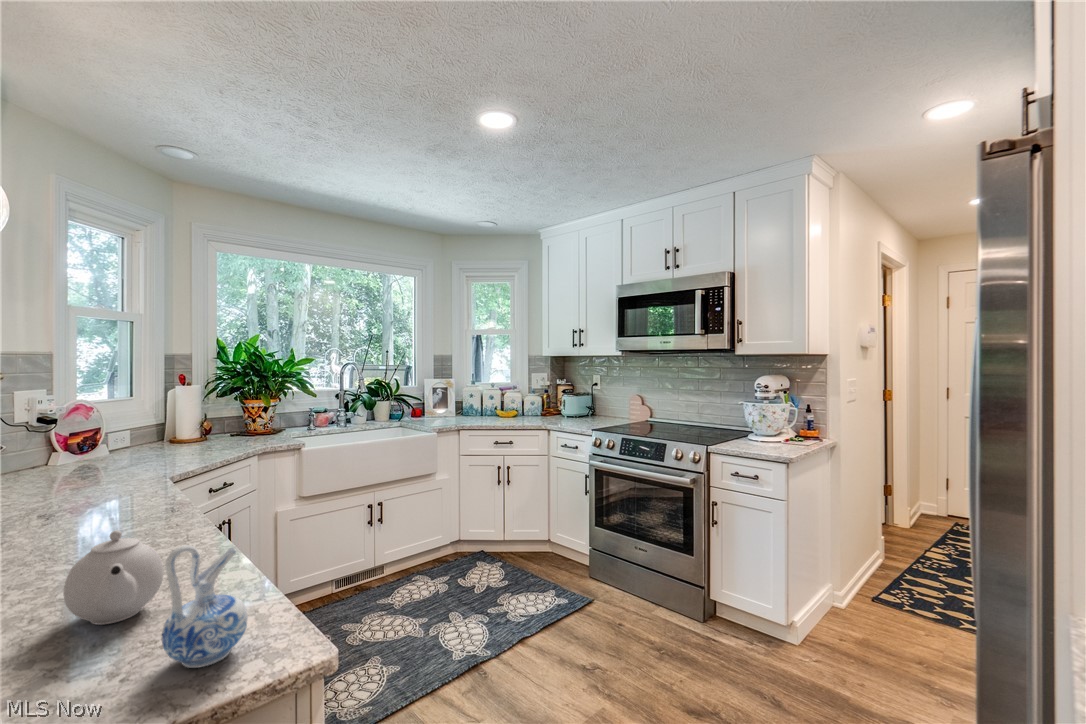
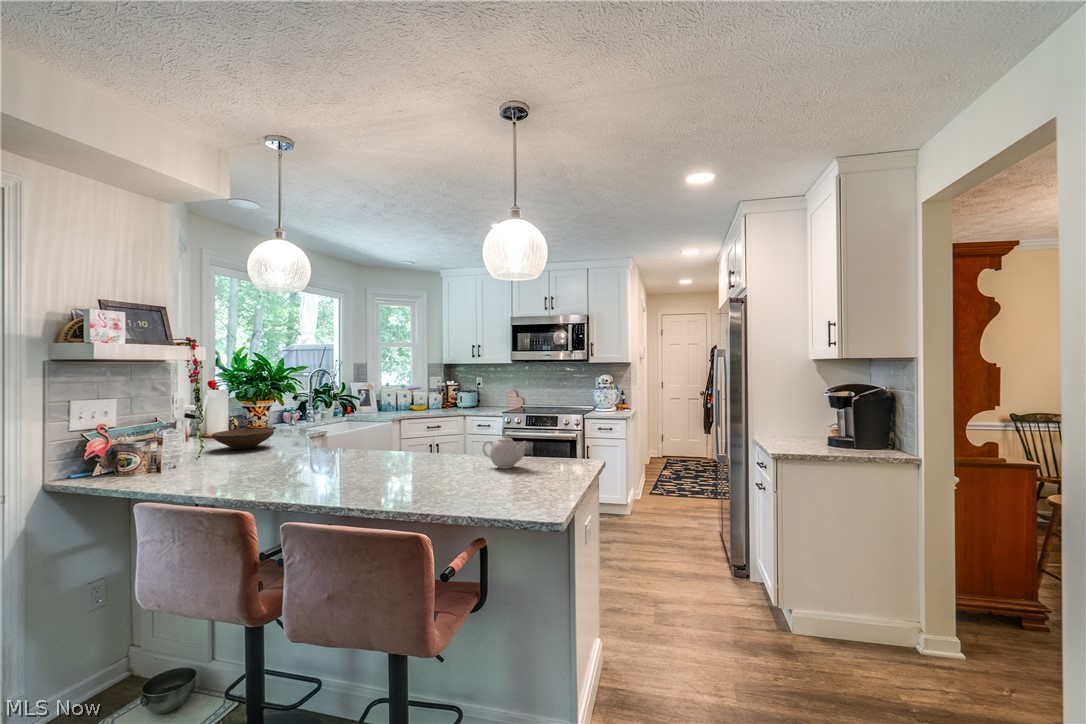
wooden bowl: none [79,440,170,468] -> present [212,429,274,449]
ceramic pitcher: present [162,545,248,668] -> none [555,427,579,467]

